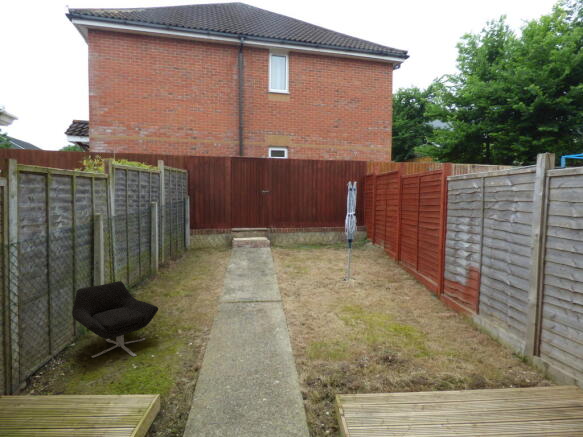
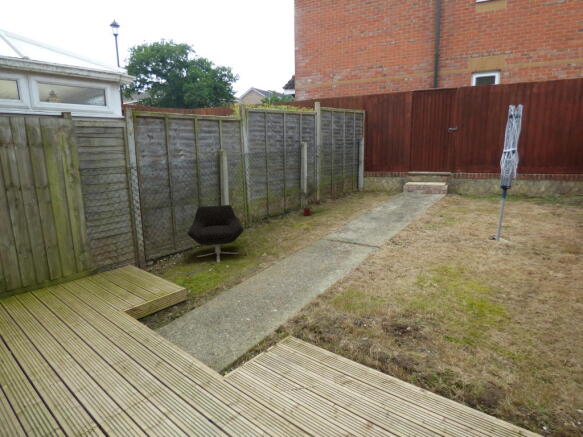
potted tree: none [151,238,176,281] -> present [295,178,318,216]

